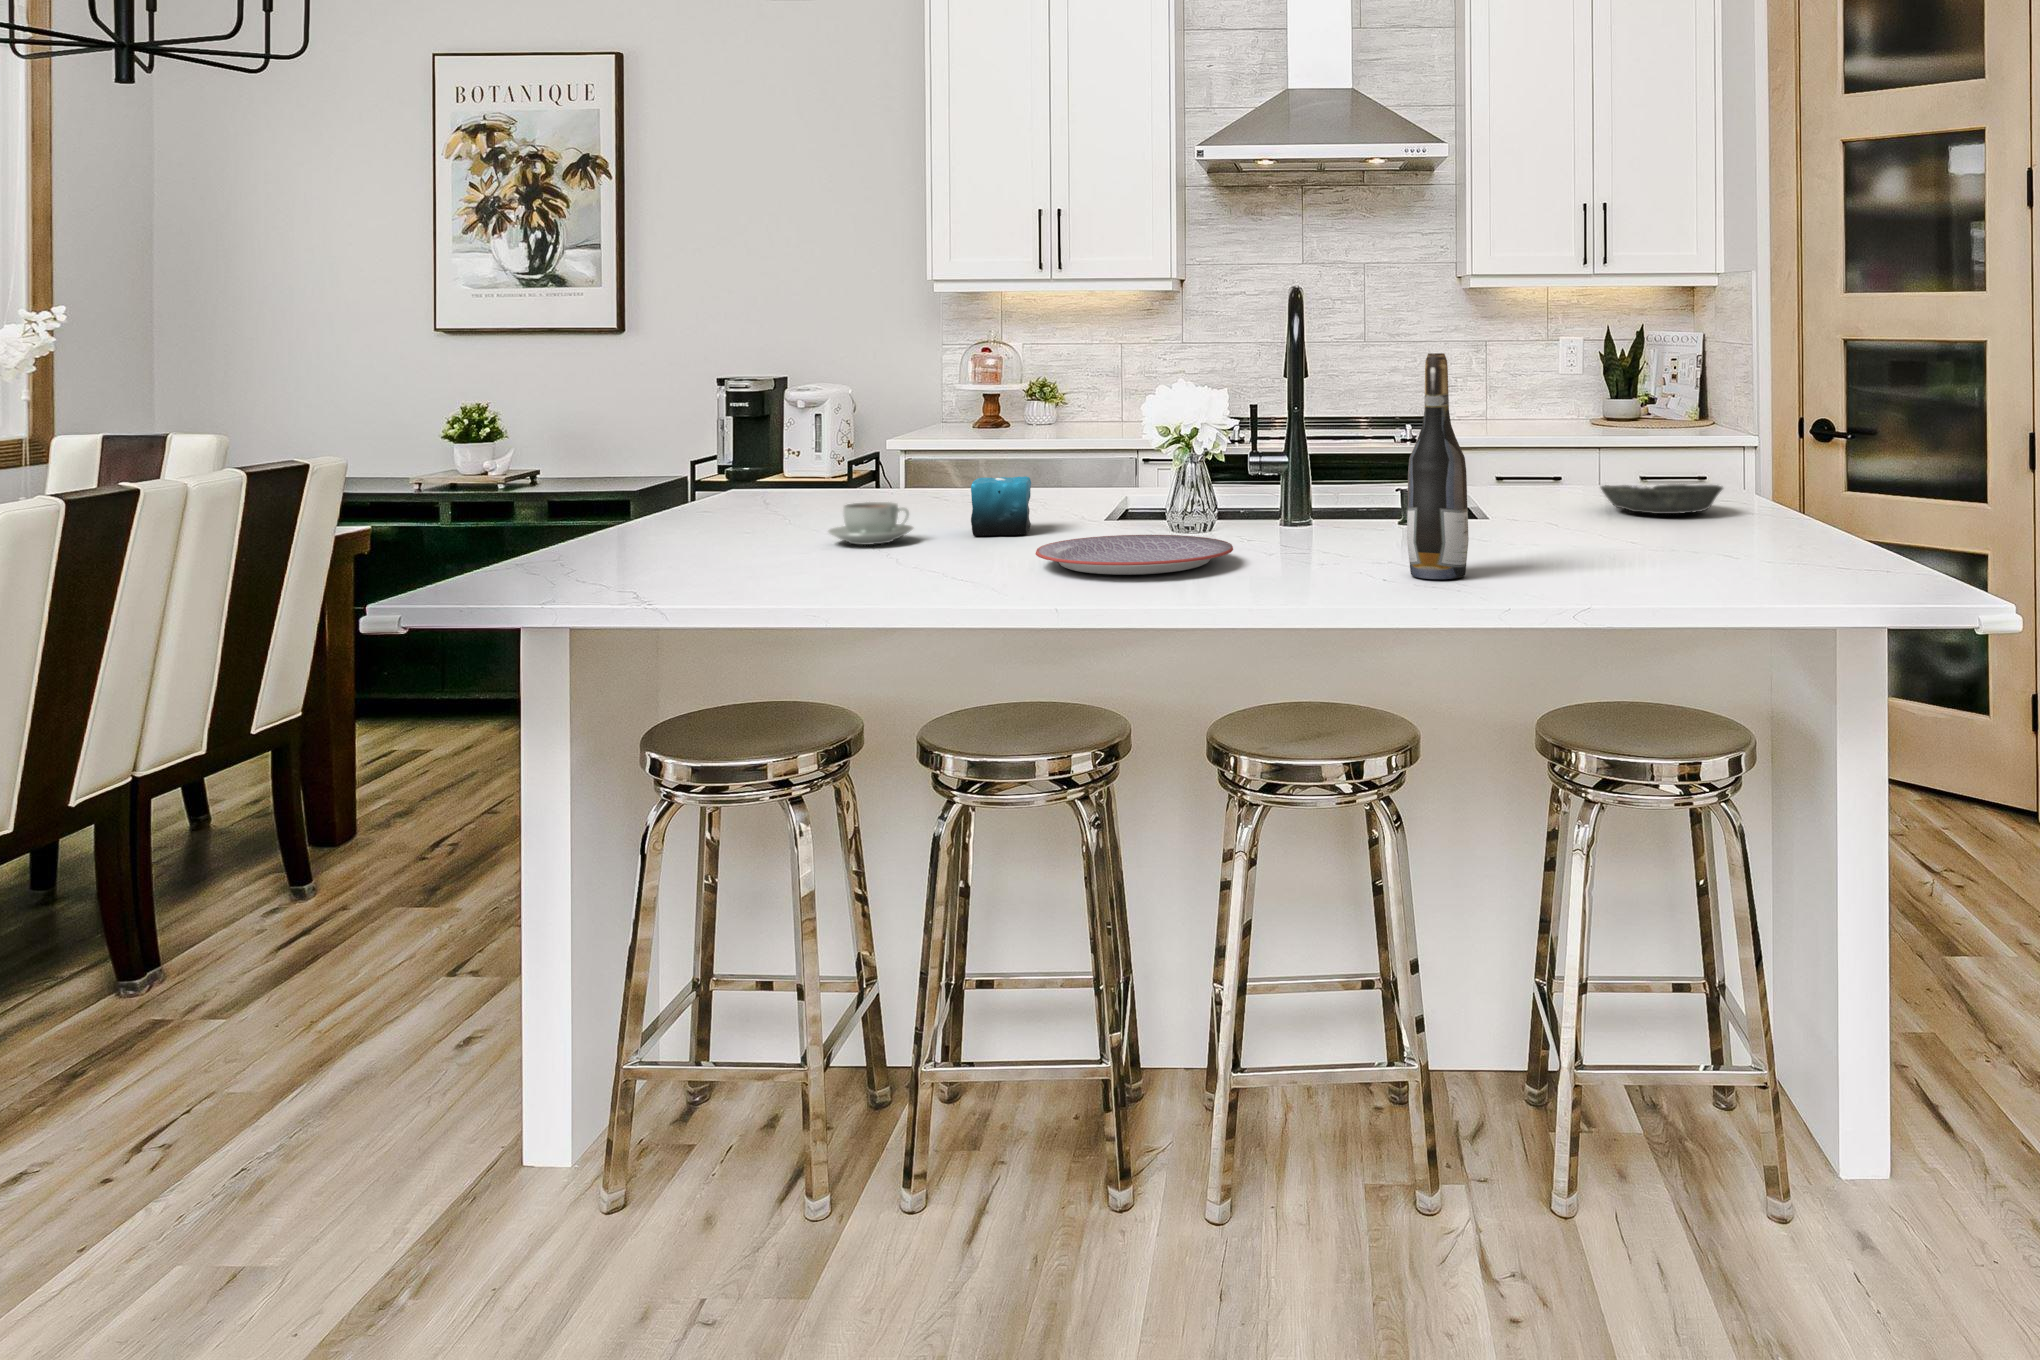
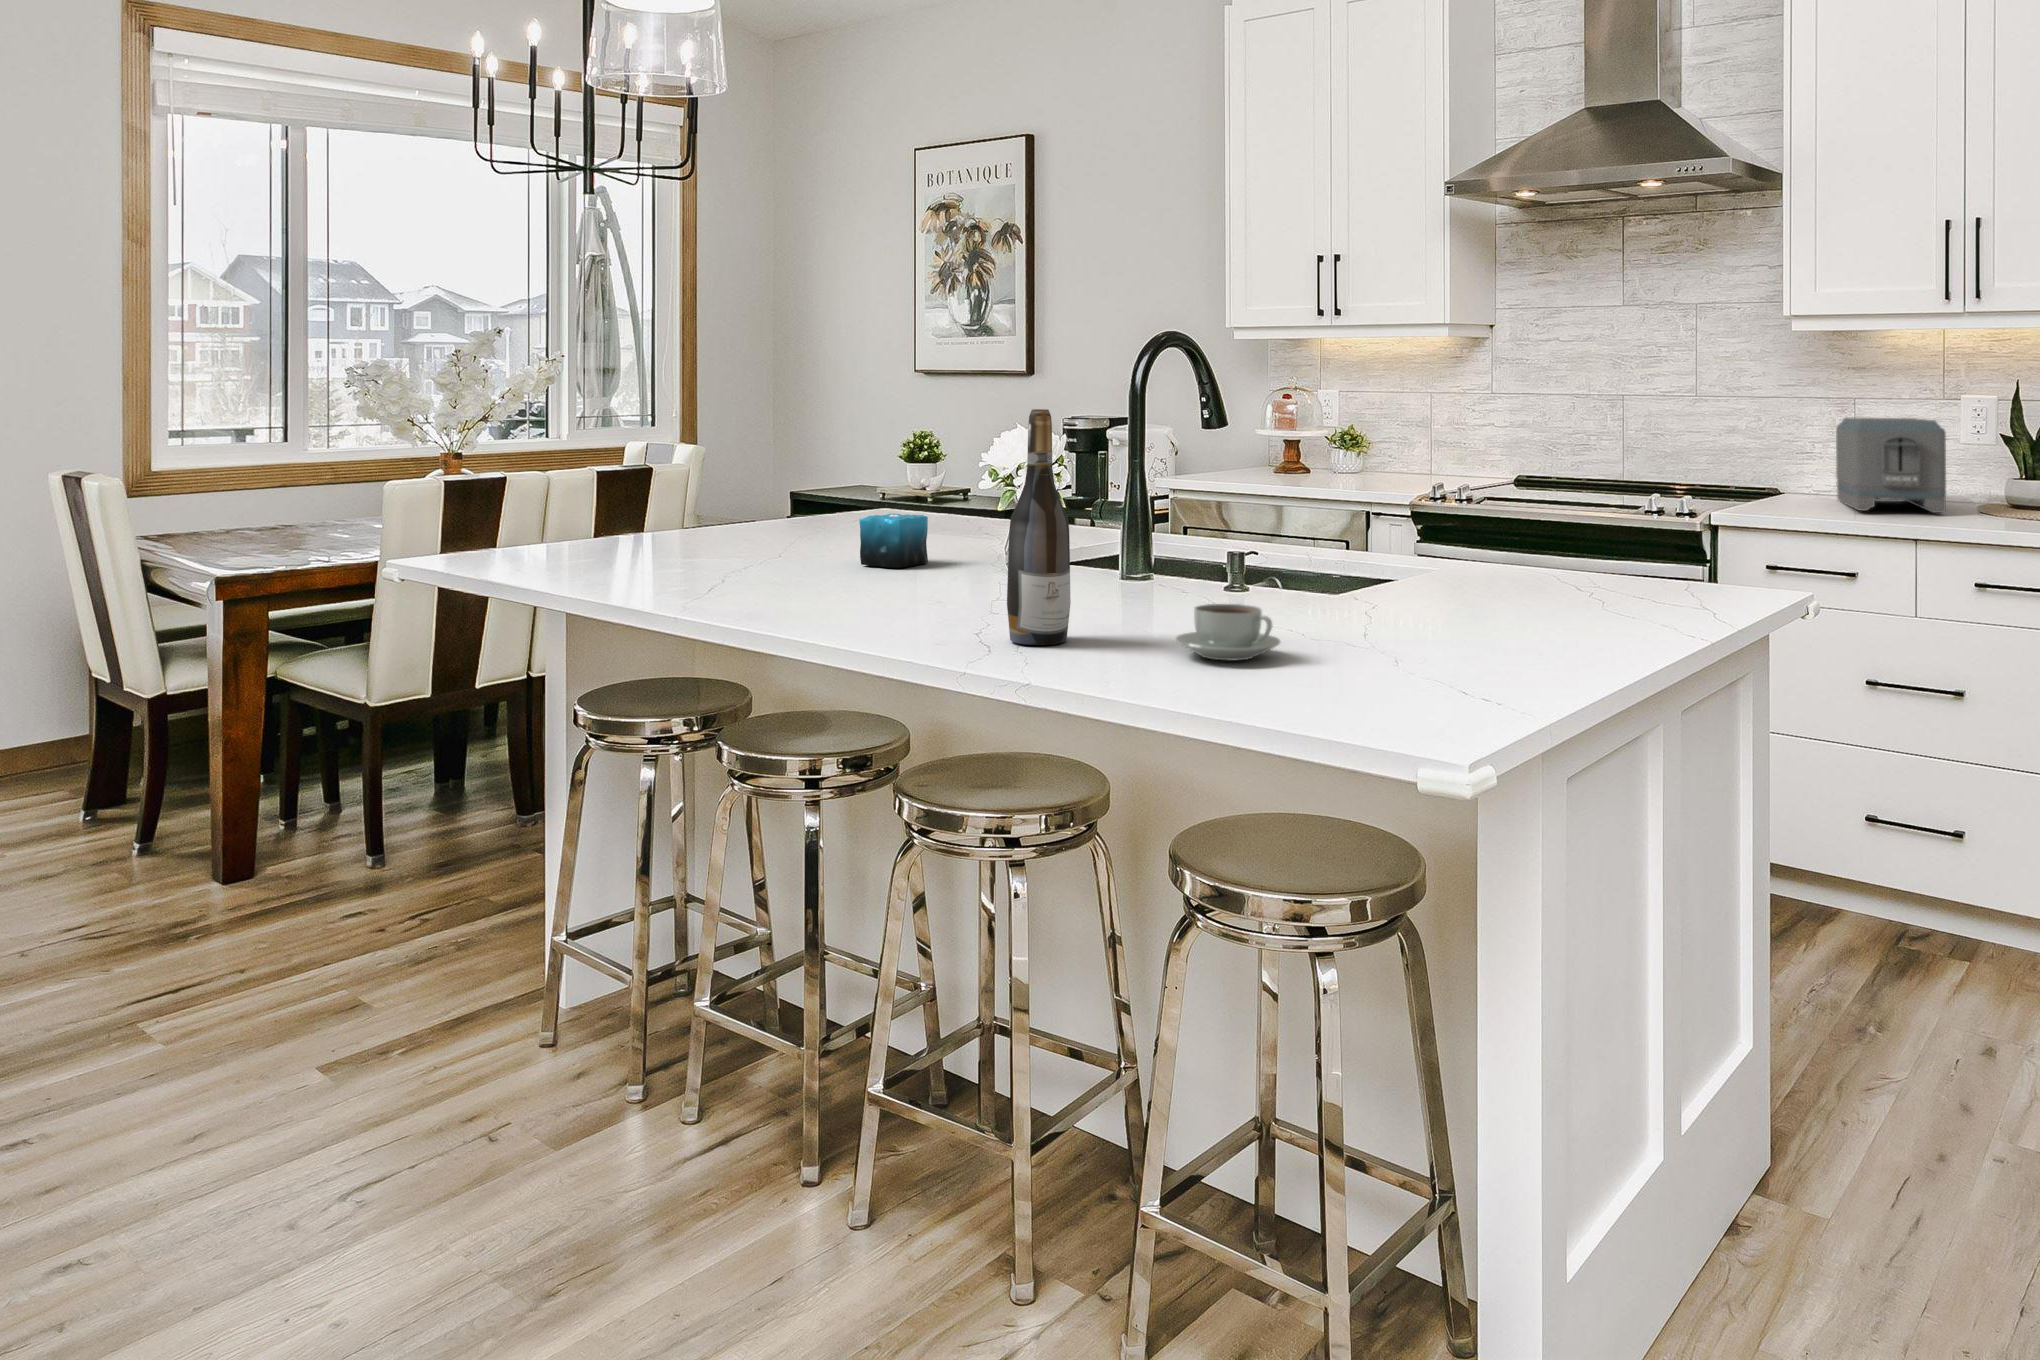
toaster: none [1490,356,1591,428] -> present [1836,417,1946,513]
bowl: present [1601,484,1723,514] -> none [1476,575,1629,616]
coffee cup: present [828,502,914,545] -> present [1175,604,1280,661]
plate: present [1035,535,1233,575] -> none [774,573,959,608]

